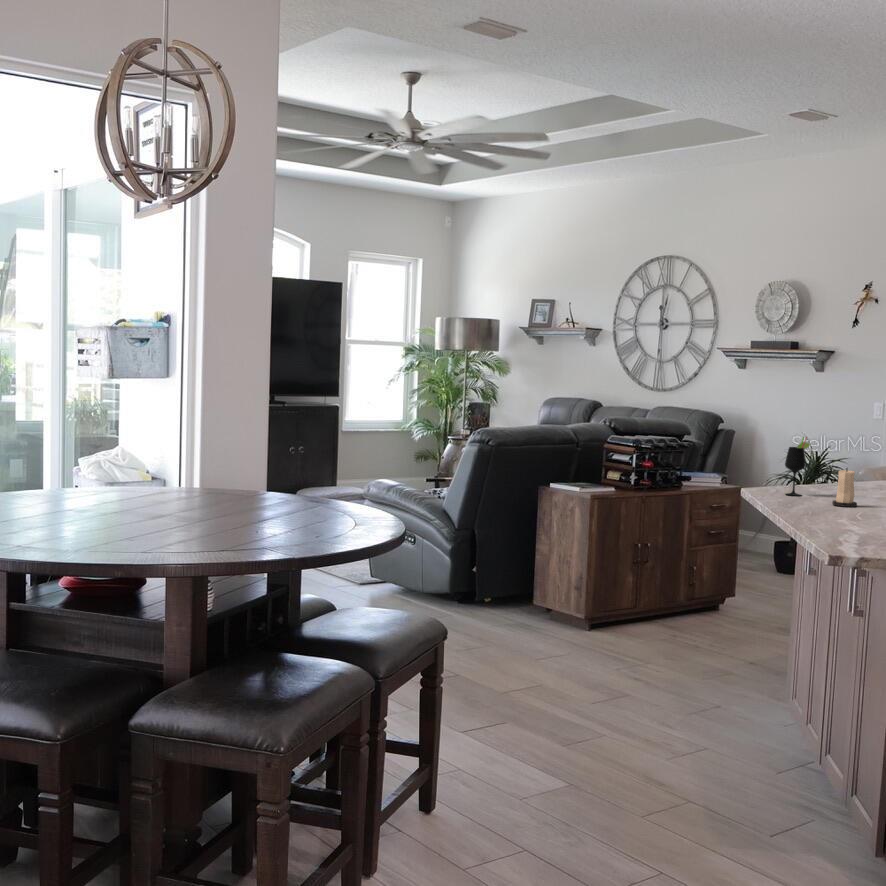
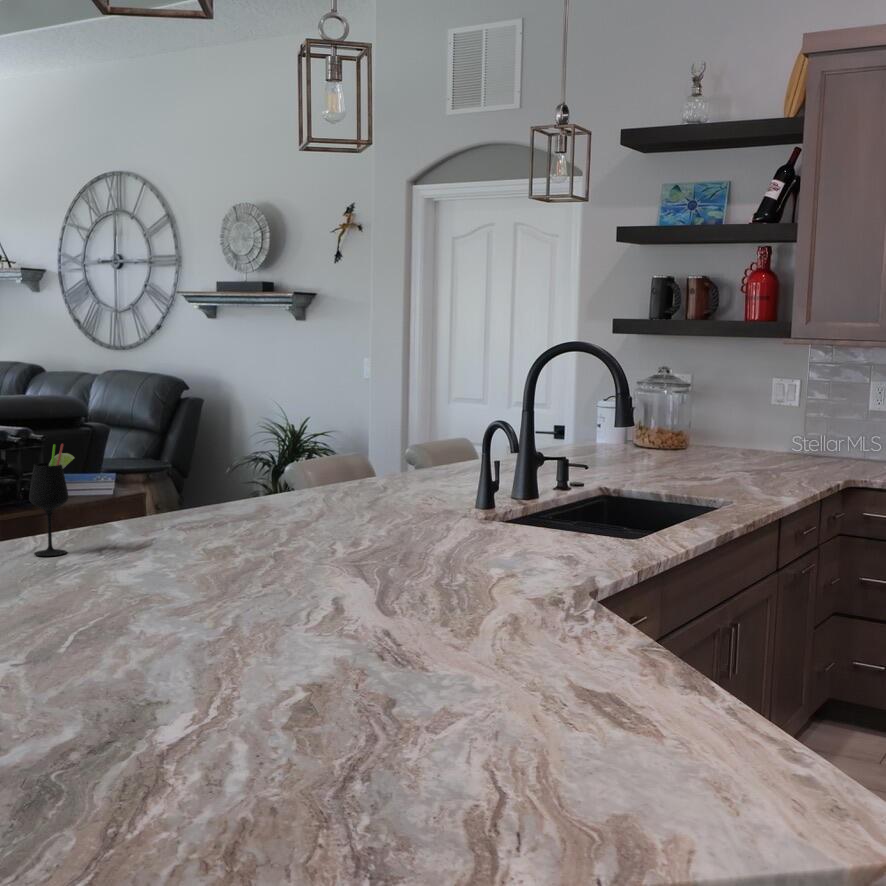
candle: present [832,468,857,507] -> none [79,508,125,587]

